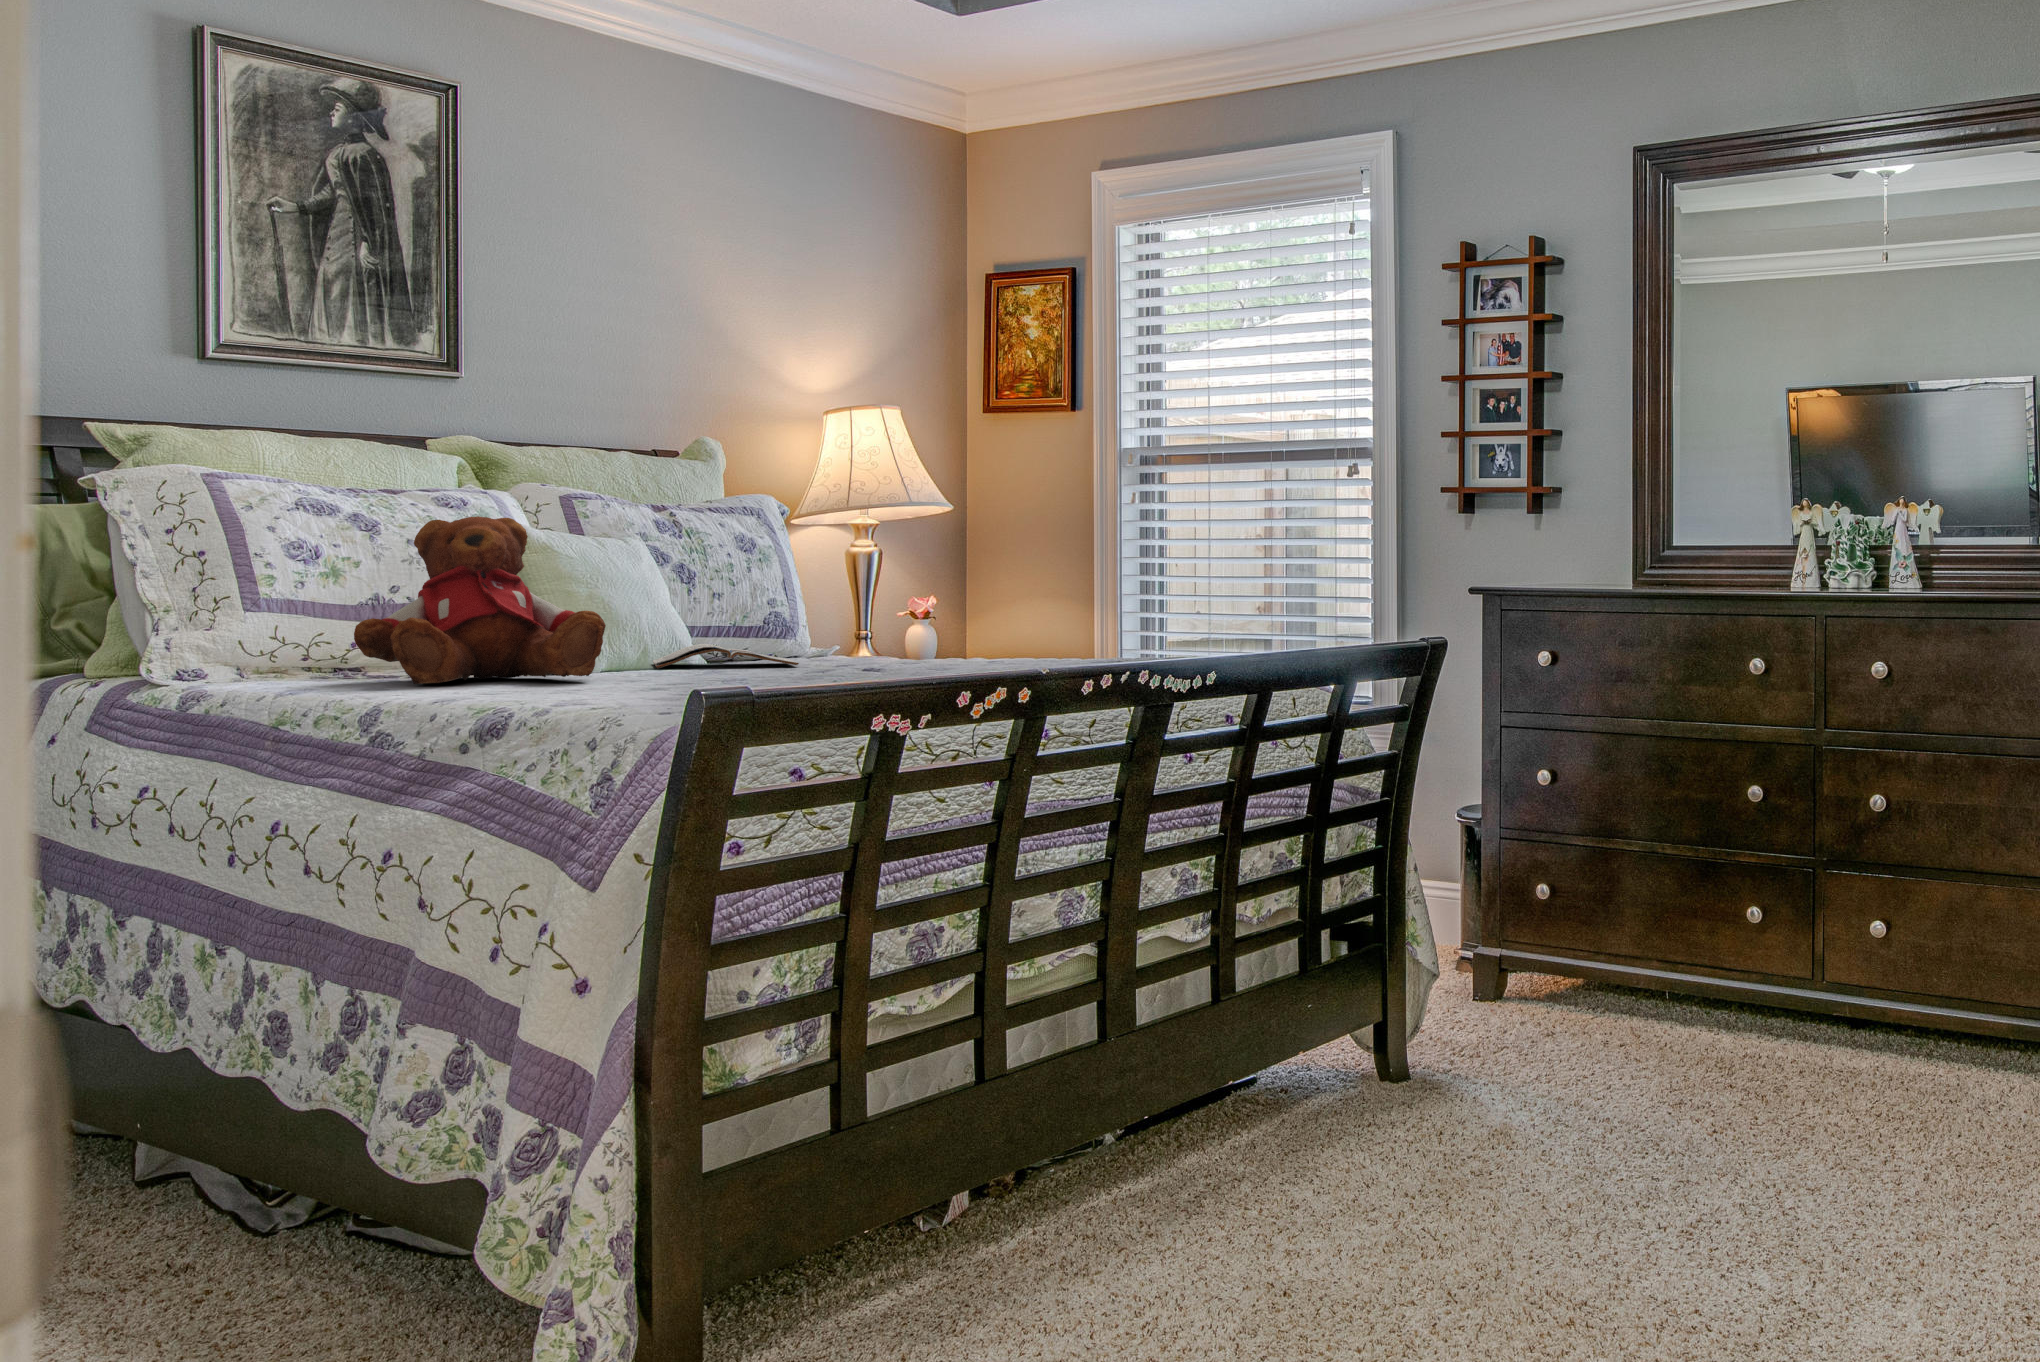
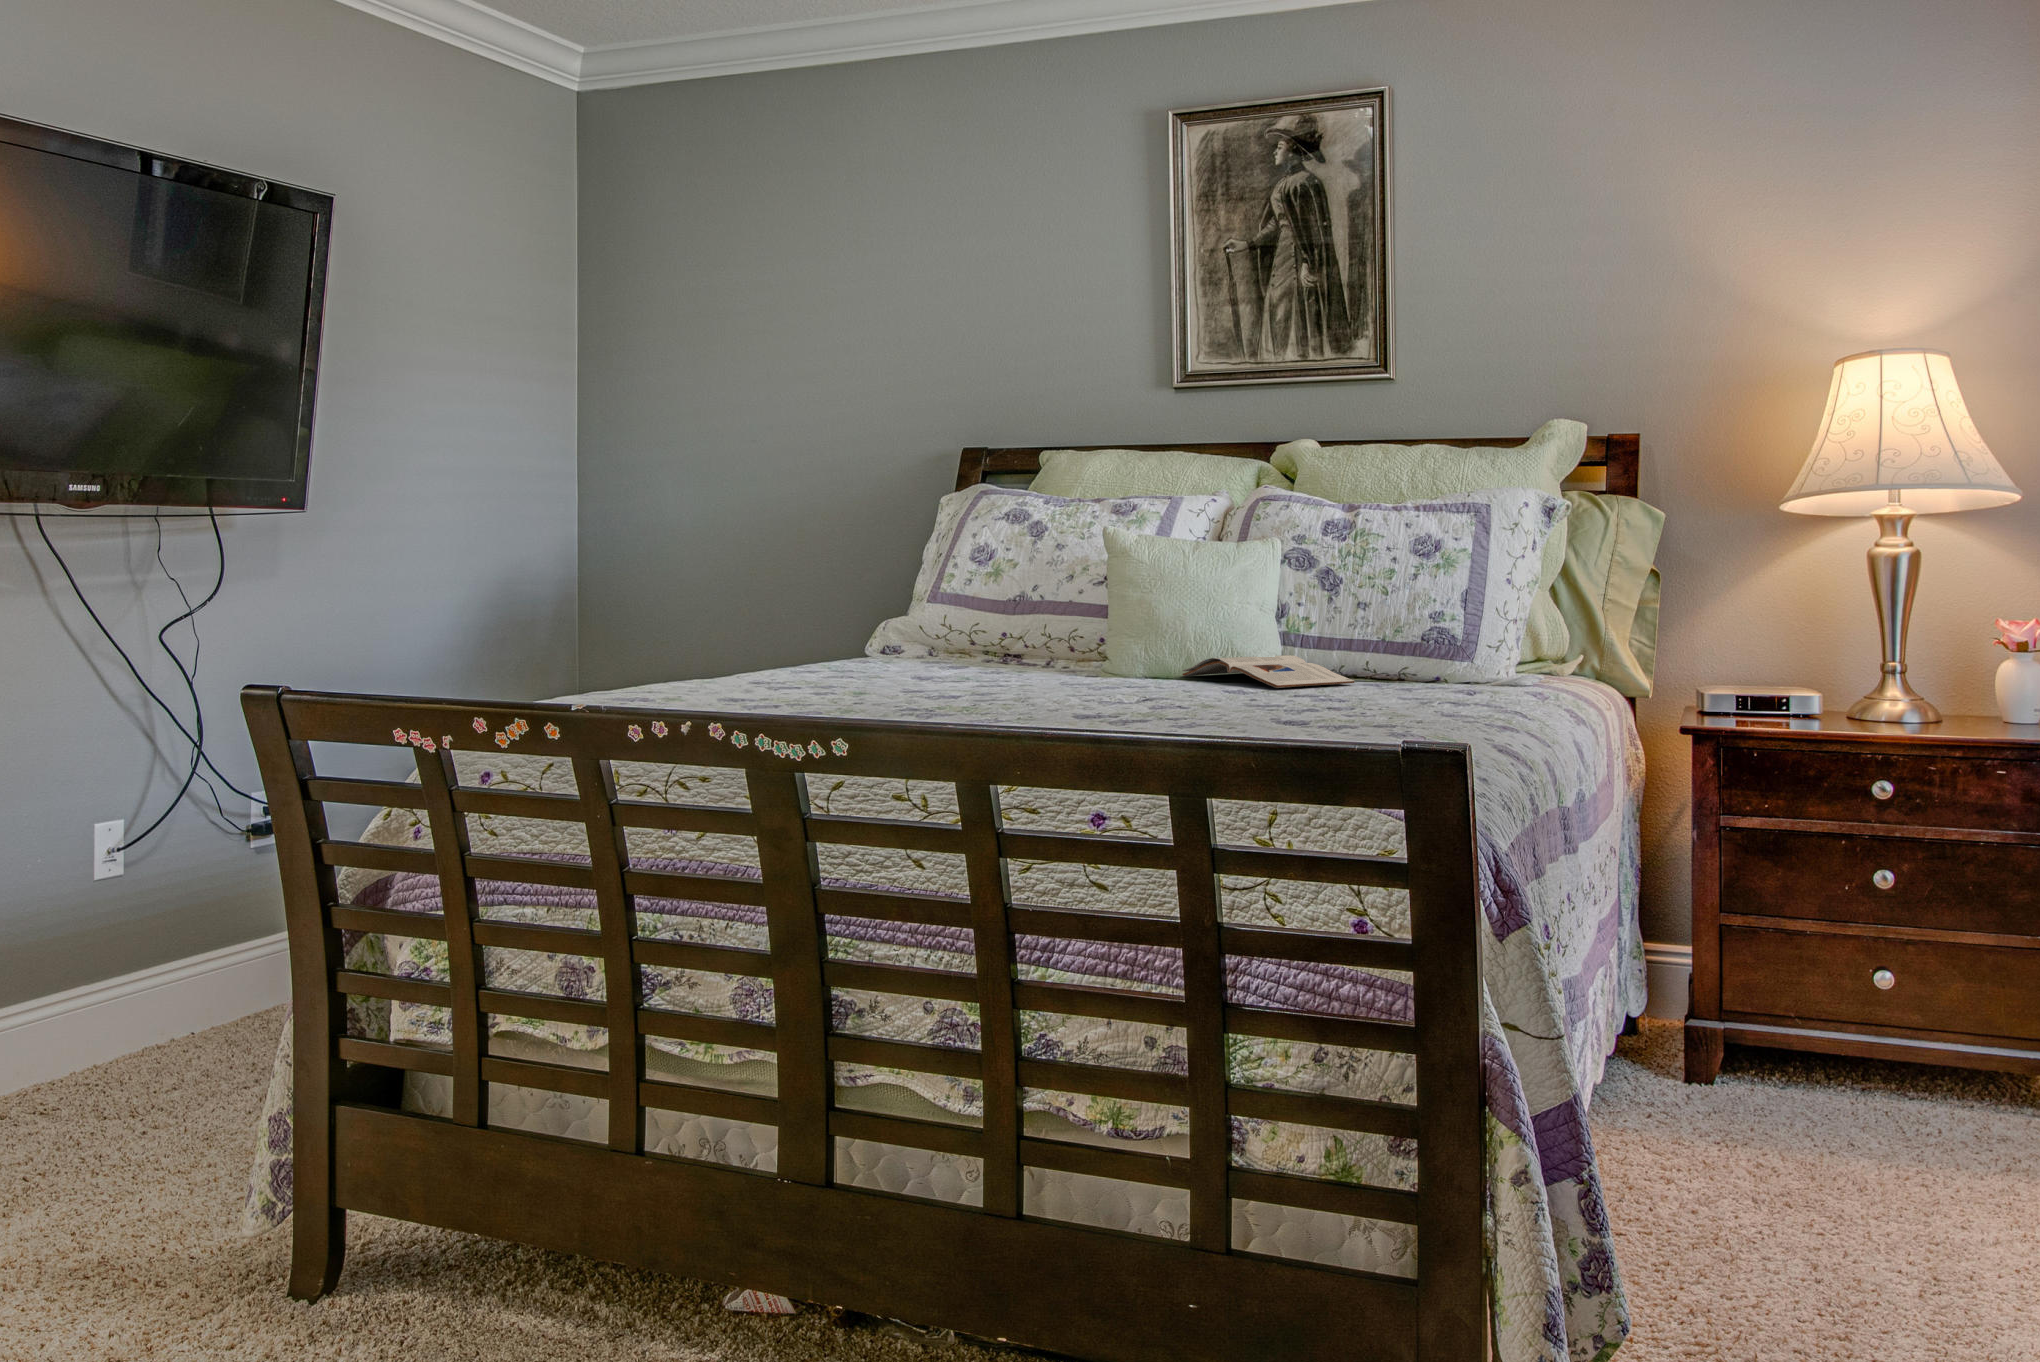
teddy bear: present [354,516,606,684] -> none [852,524,1029,675]

